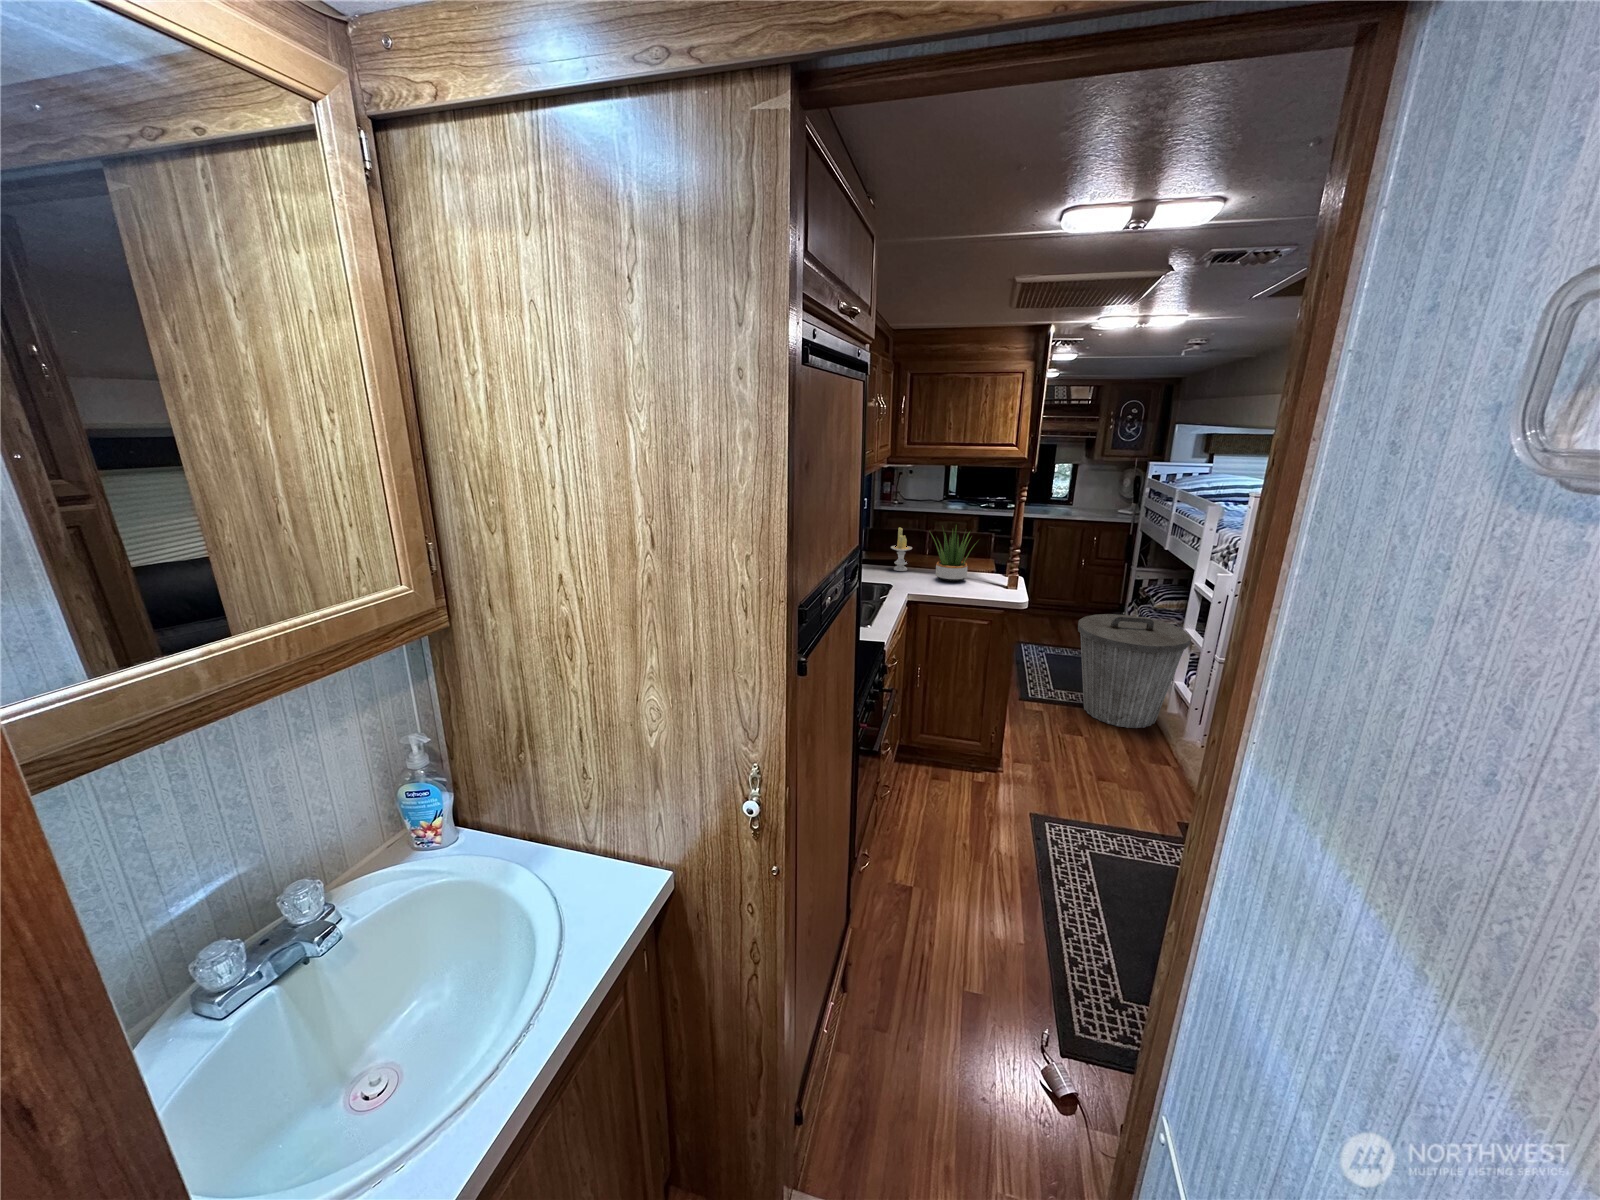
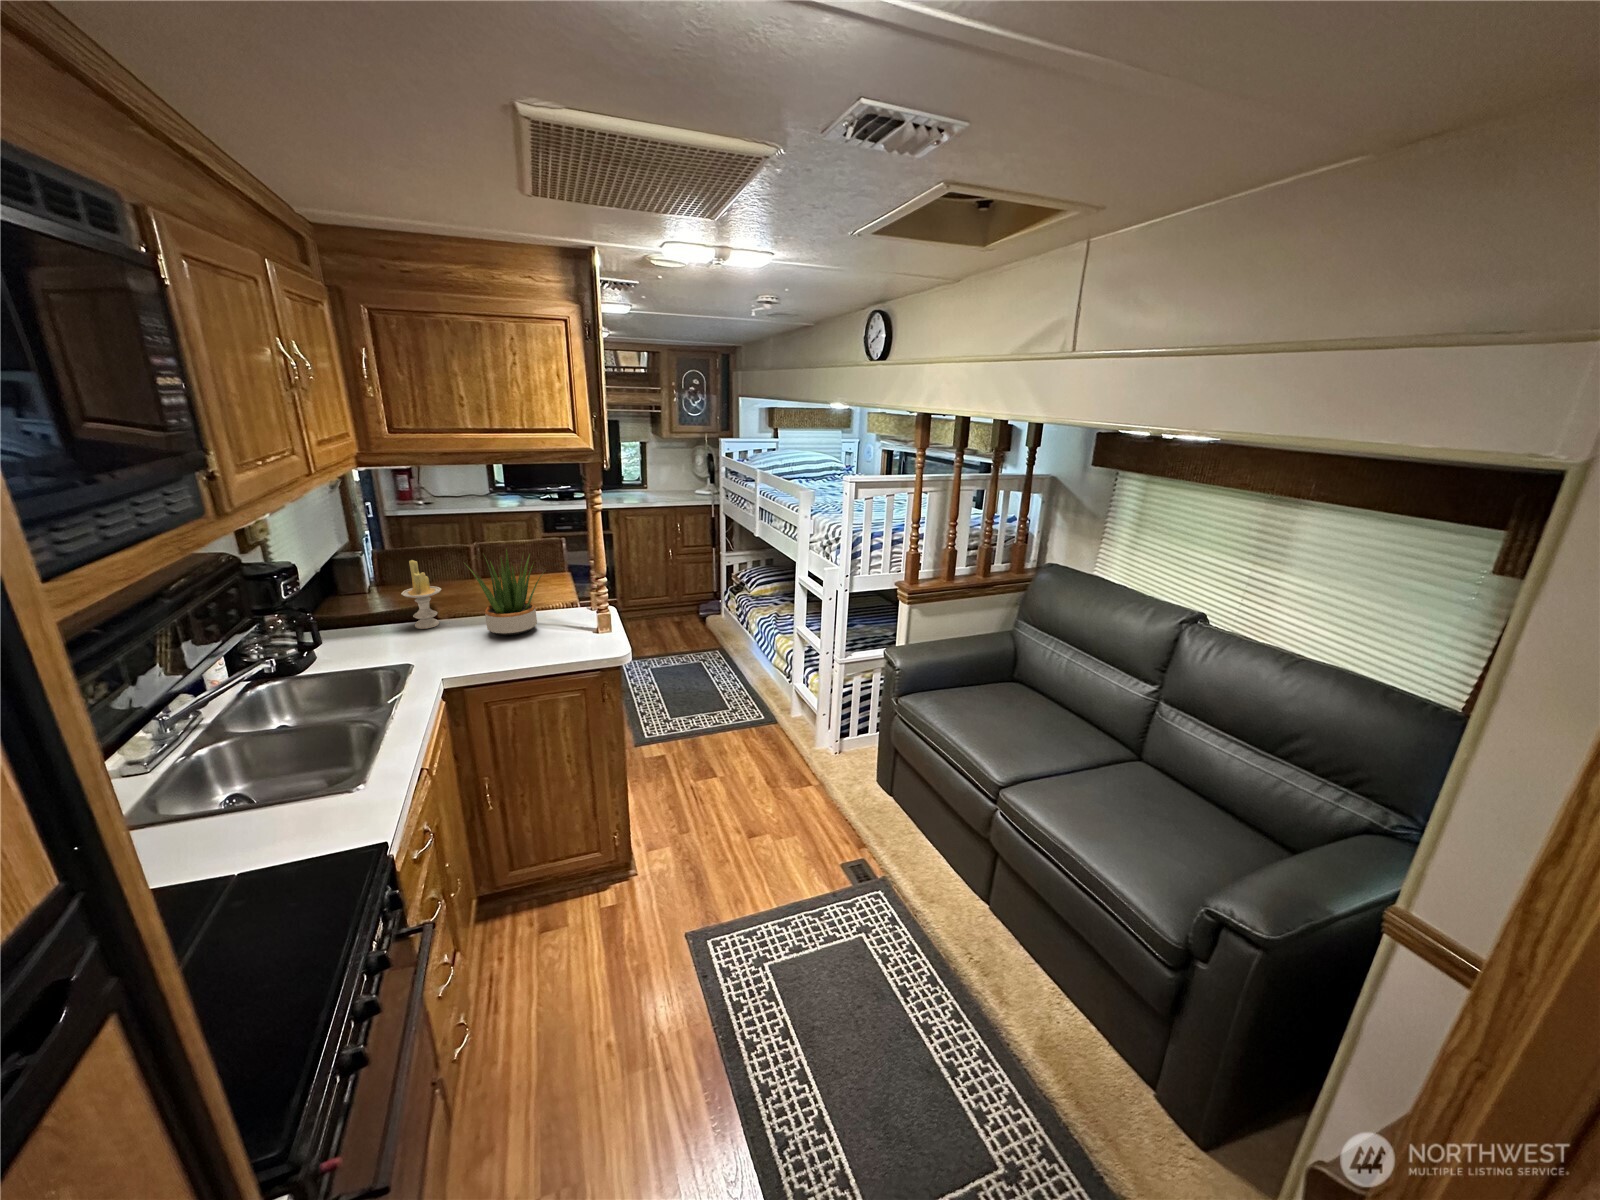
trash can: present [1078,614,1191,728] -> none [688,618,803,750]

